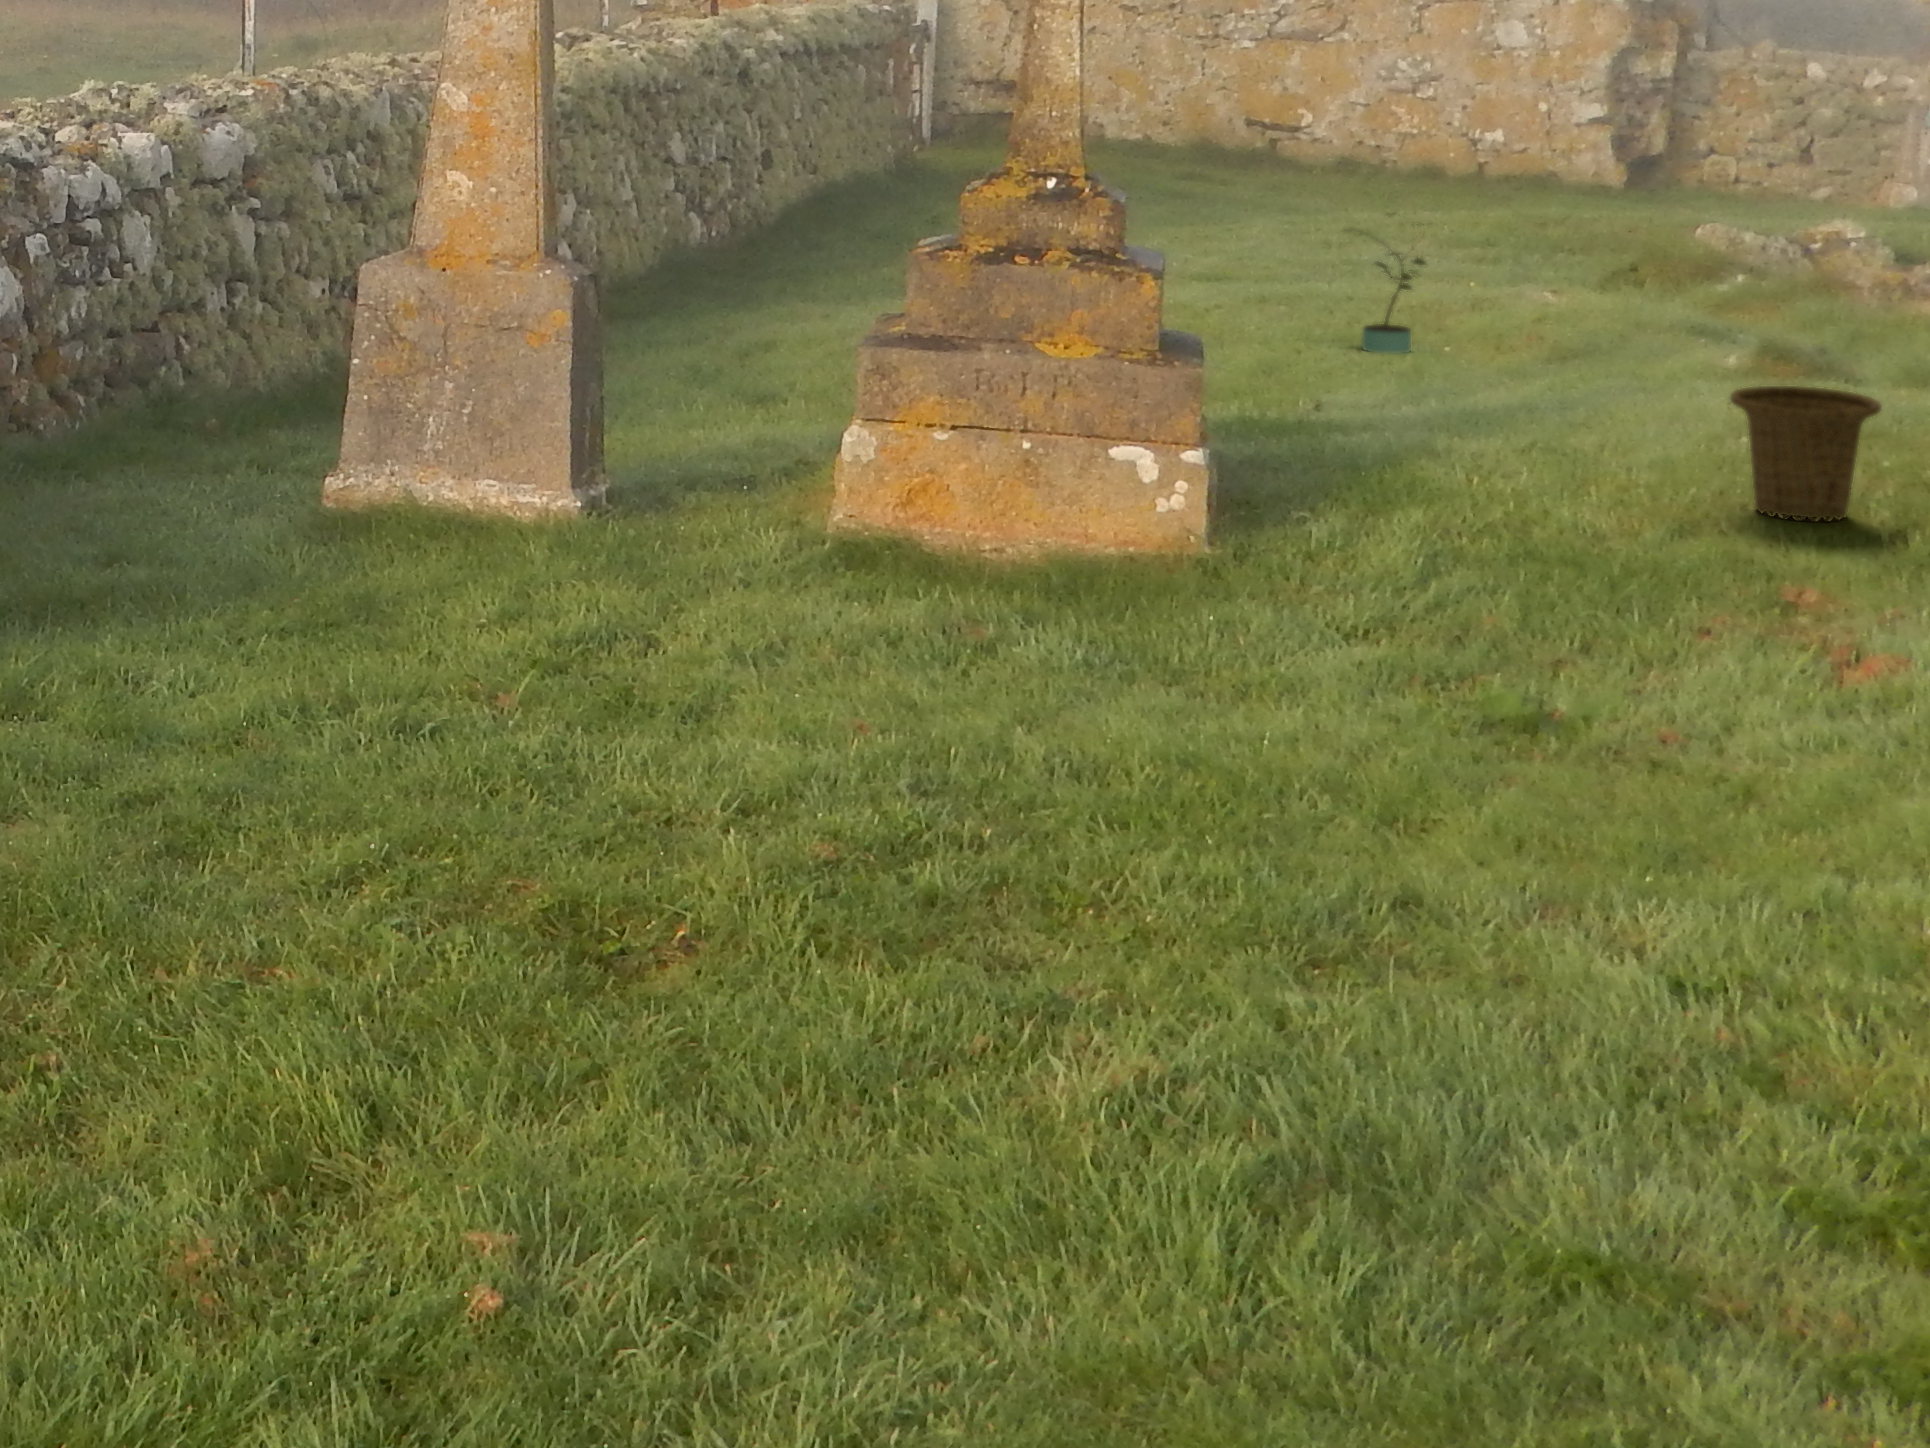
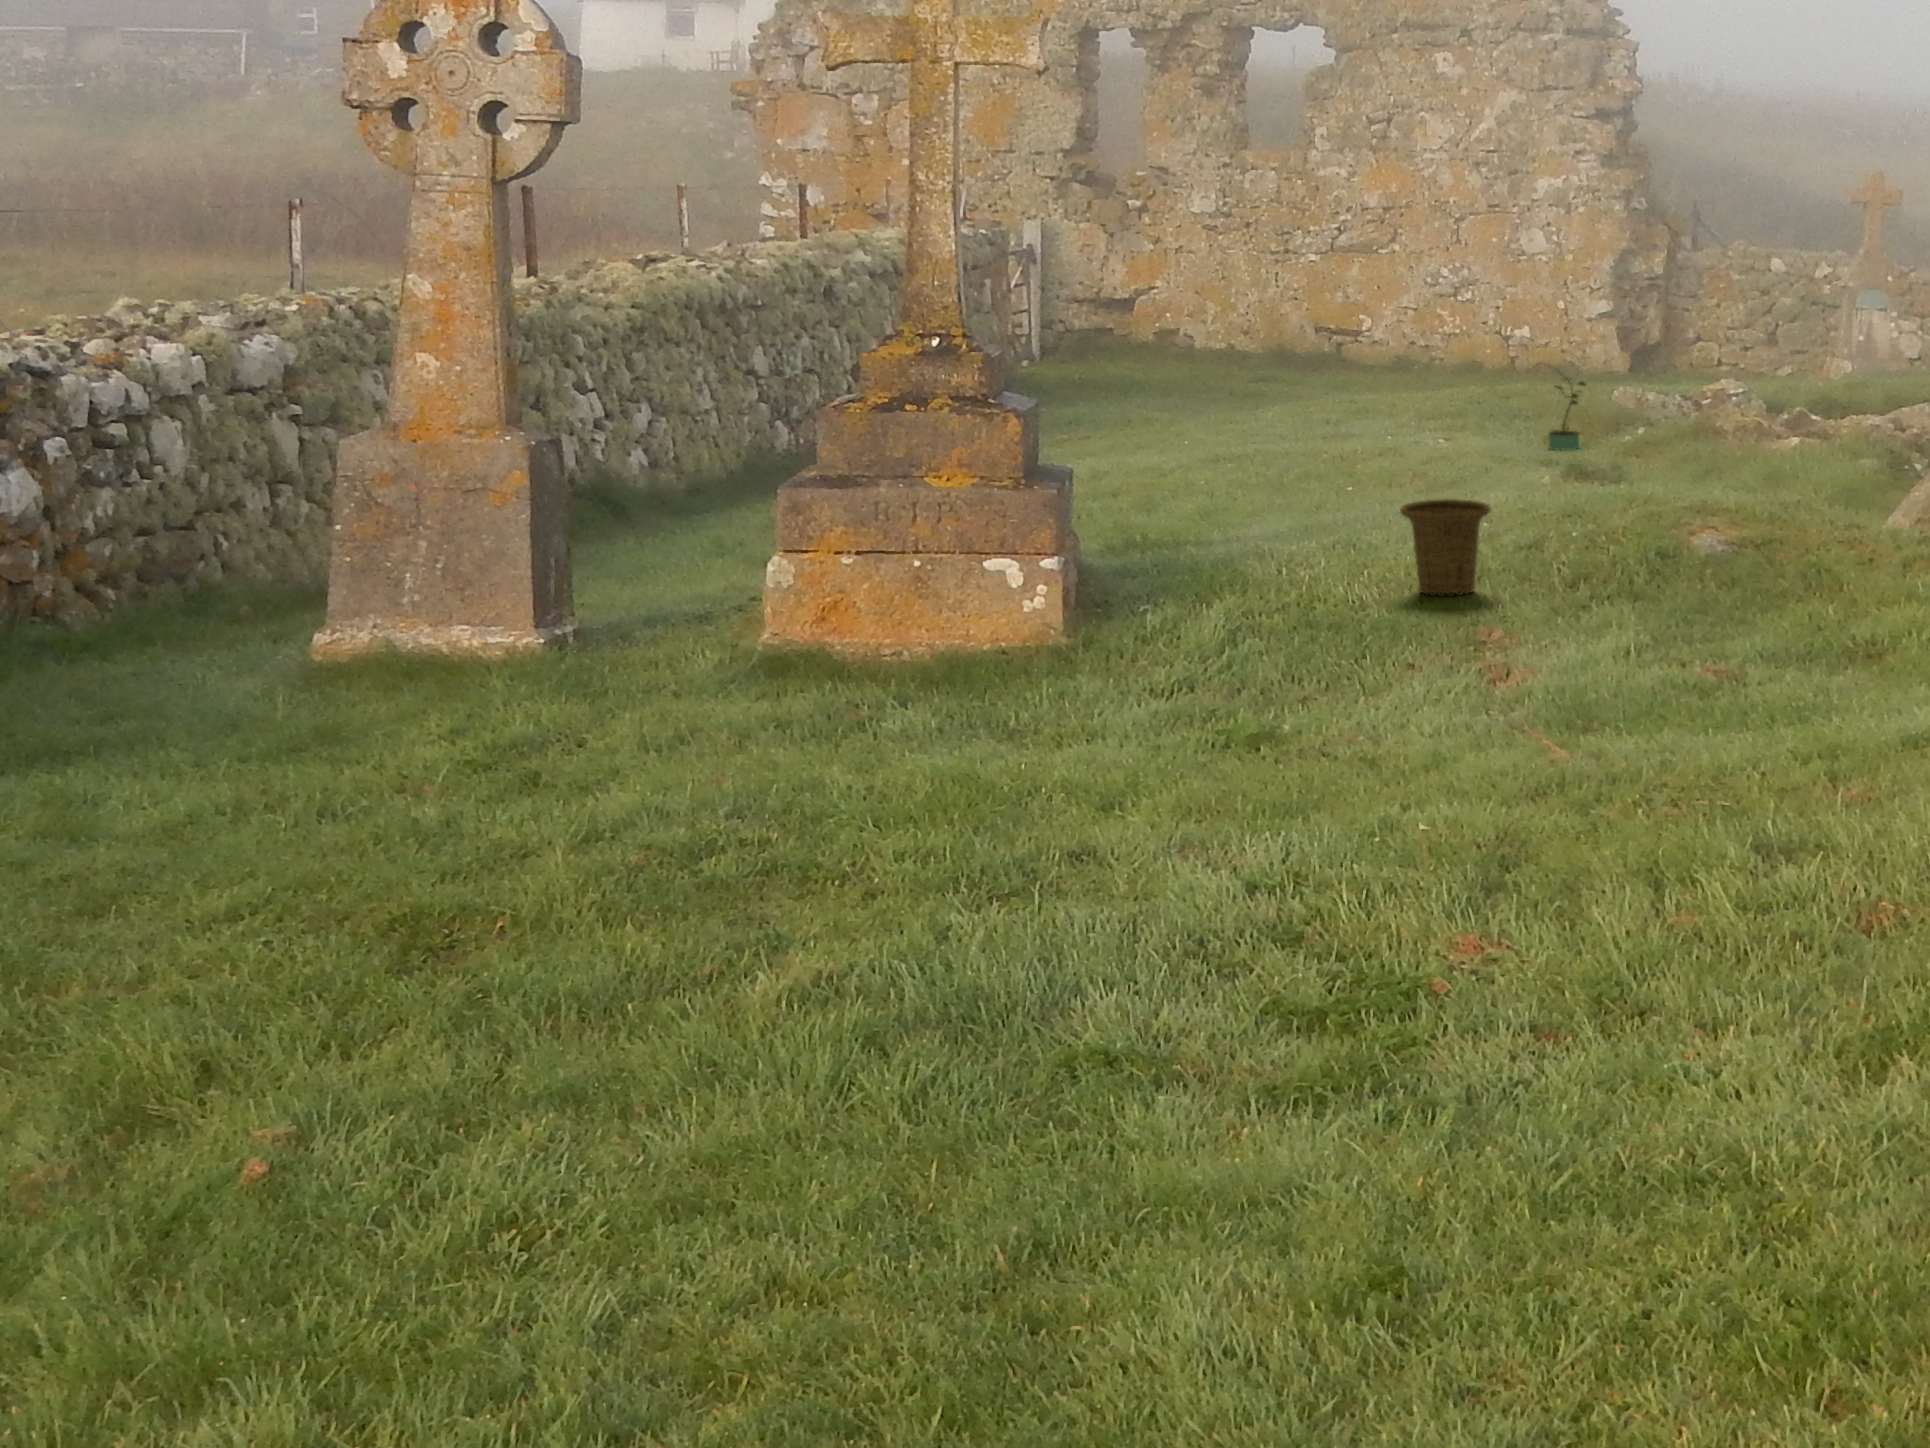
potted plant: present [1358,213,1425,354] -> present [1536,358,1586,450]

